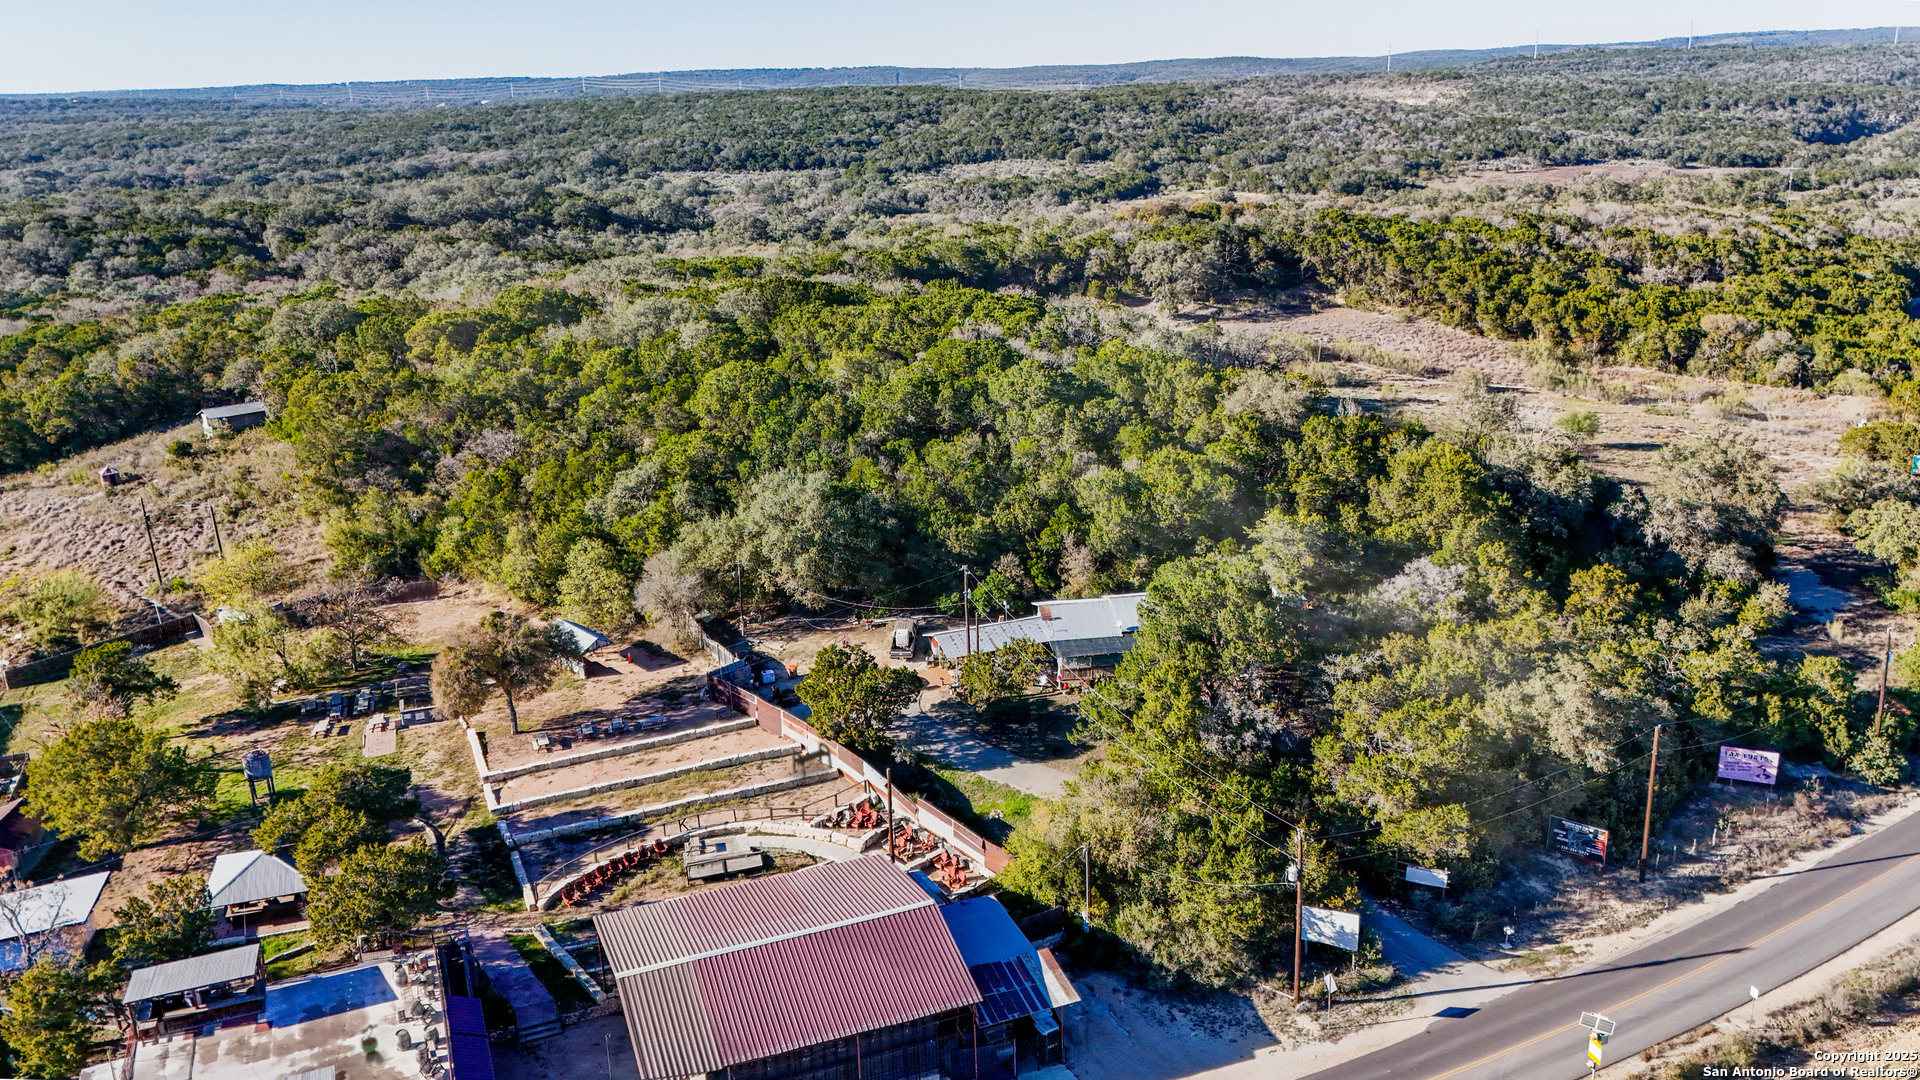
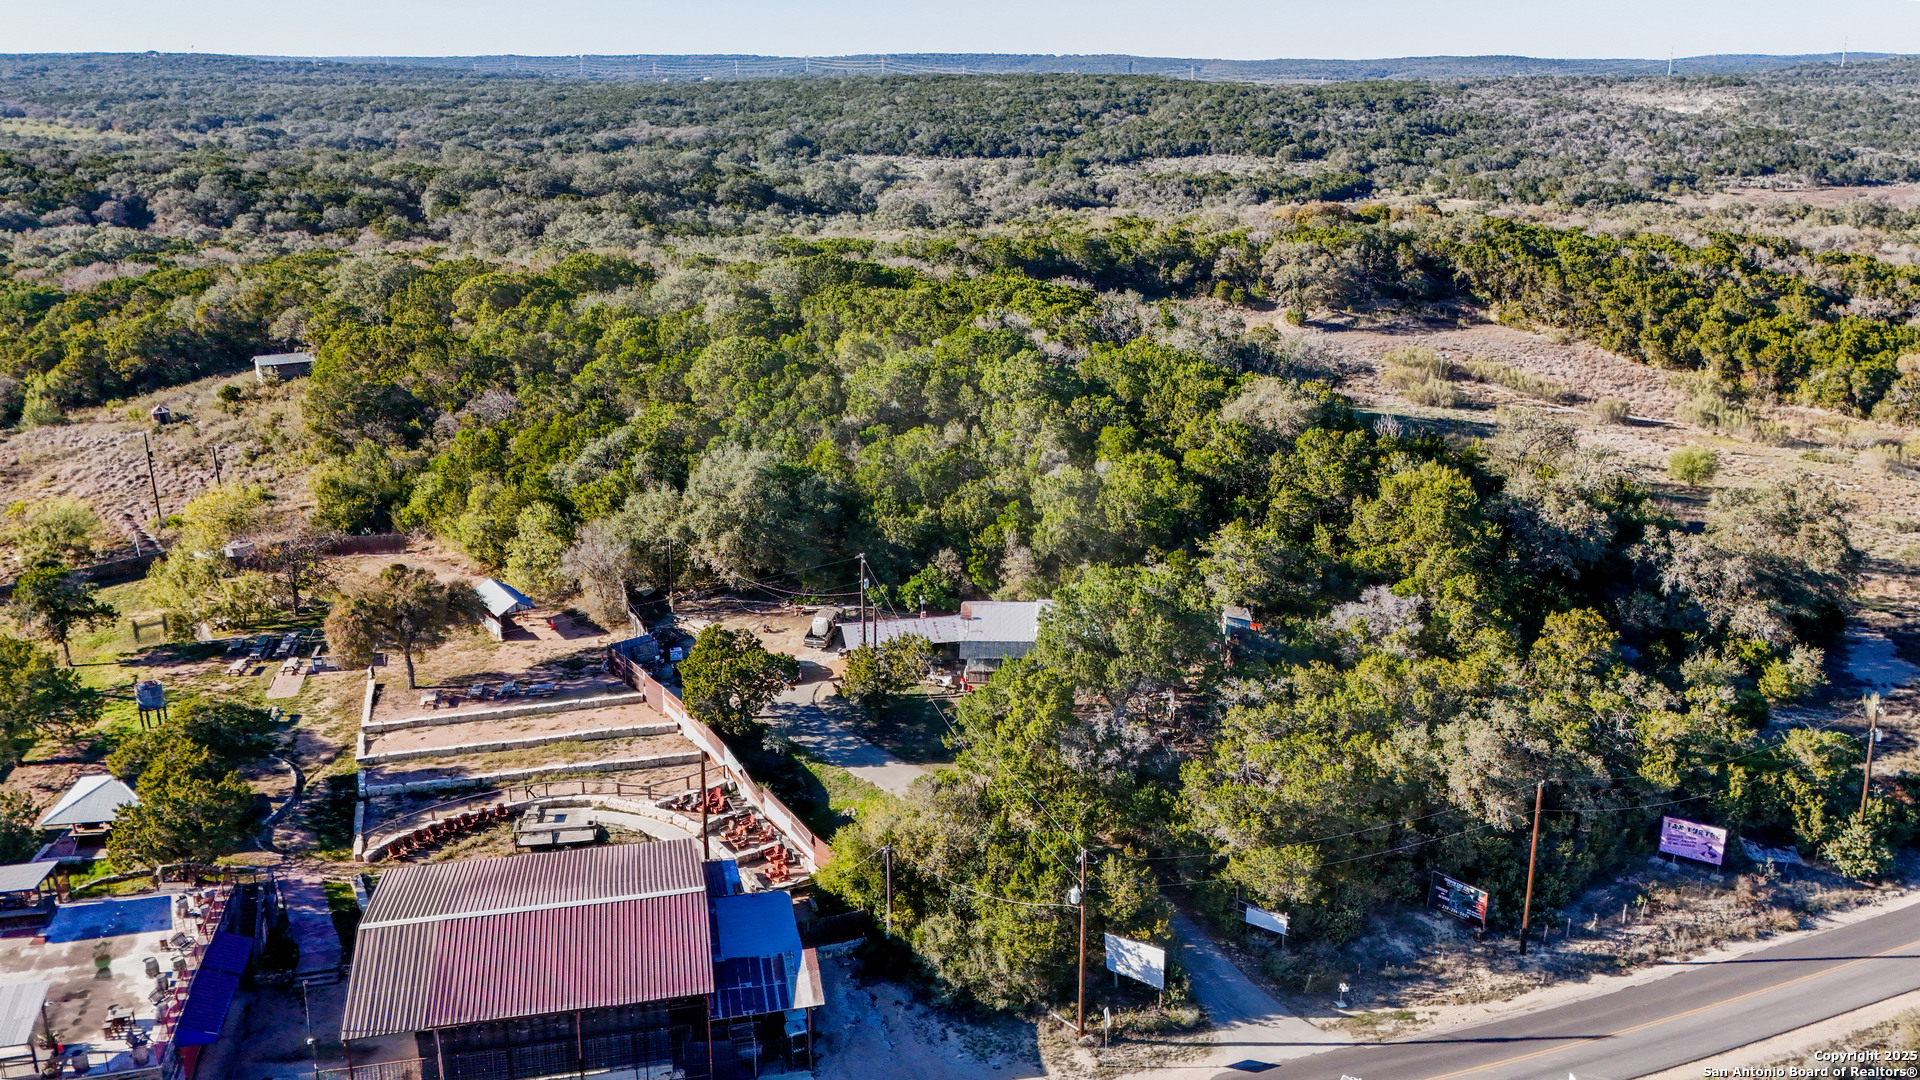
bench: present [792,743,832,779] -> present [132,614,170,642]

